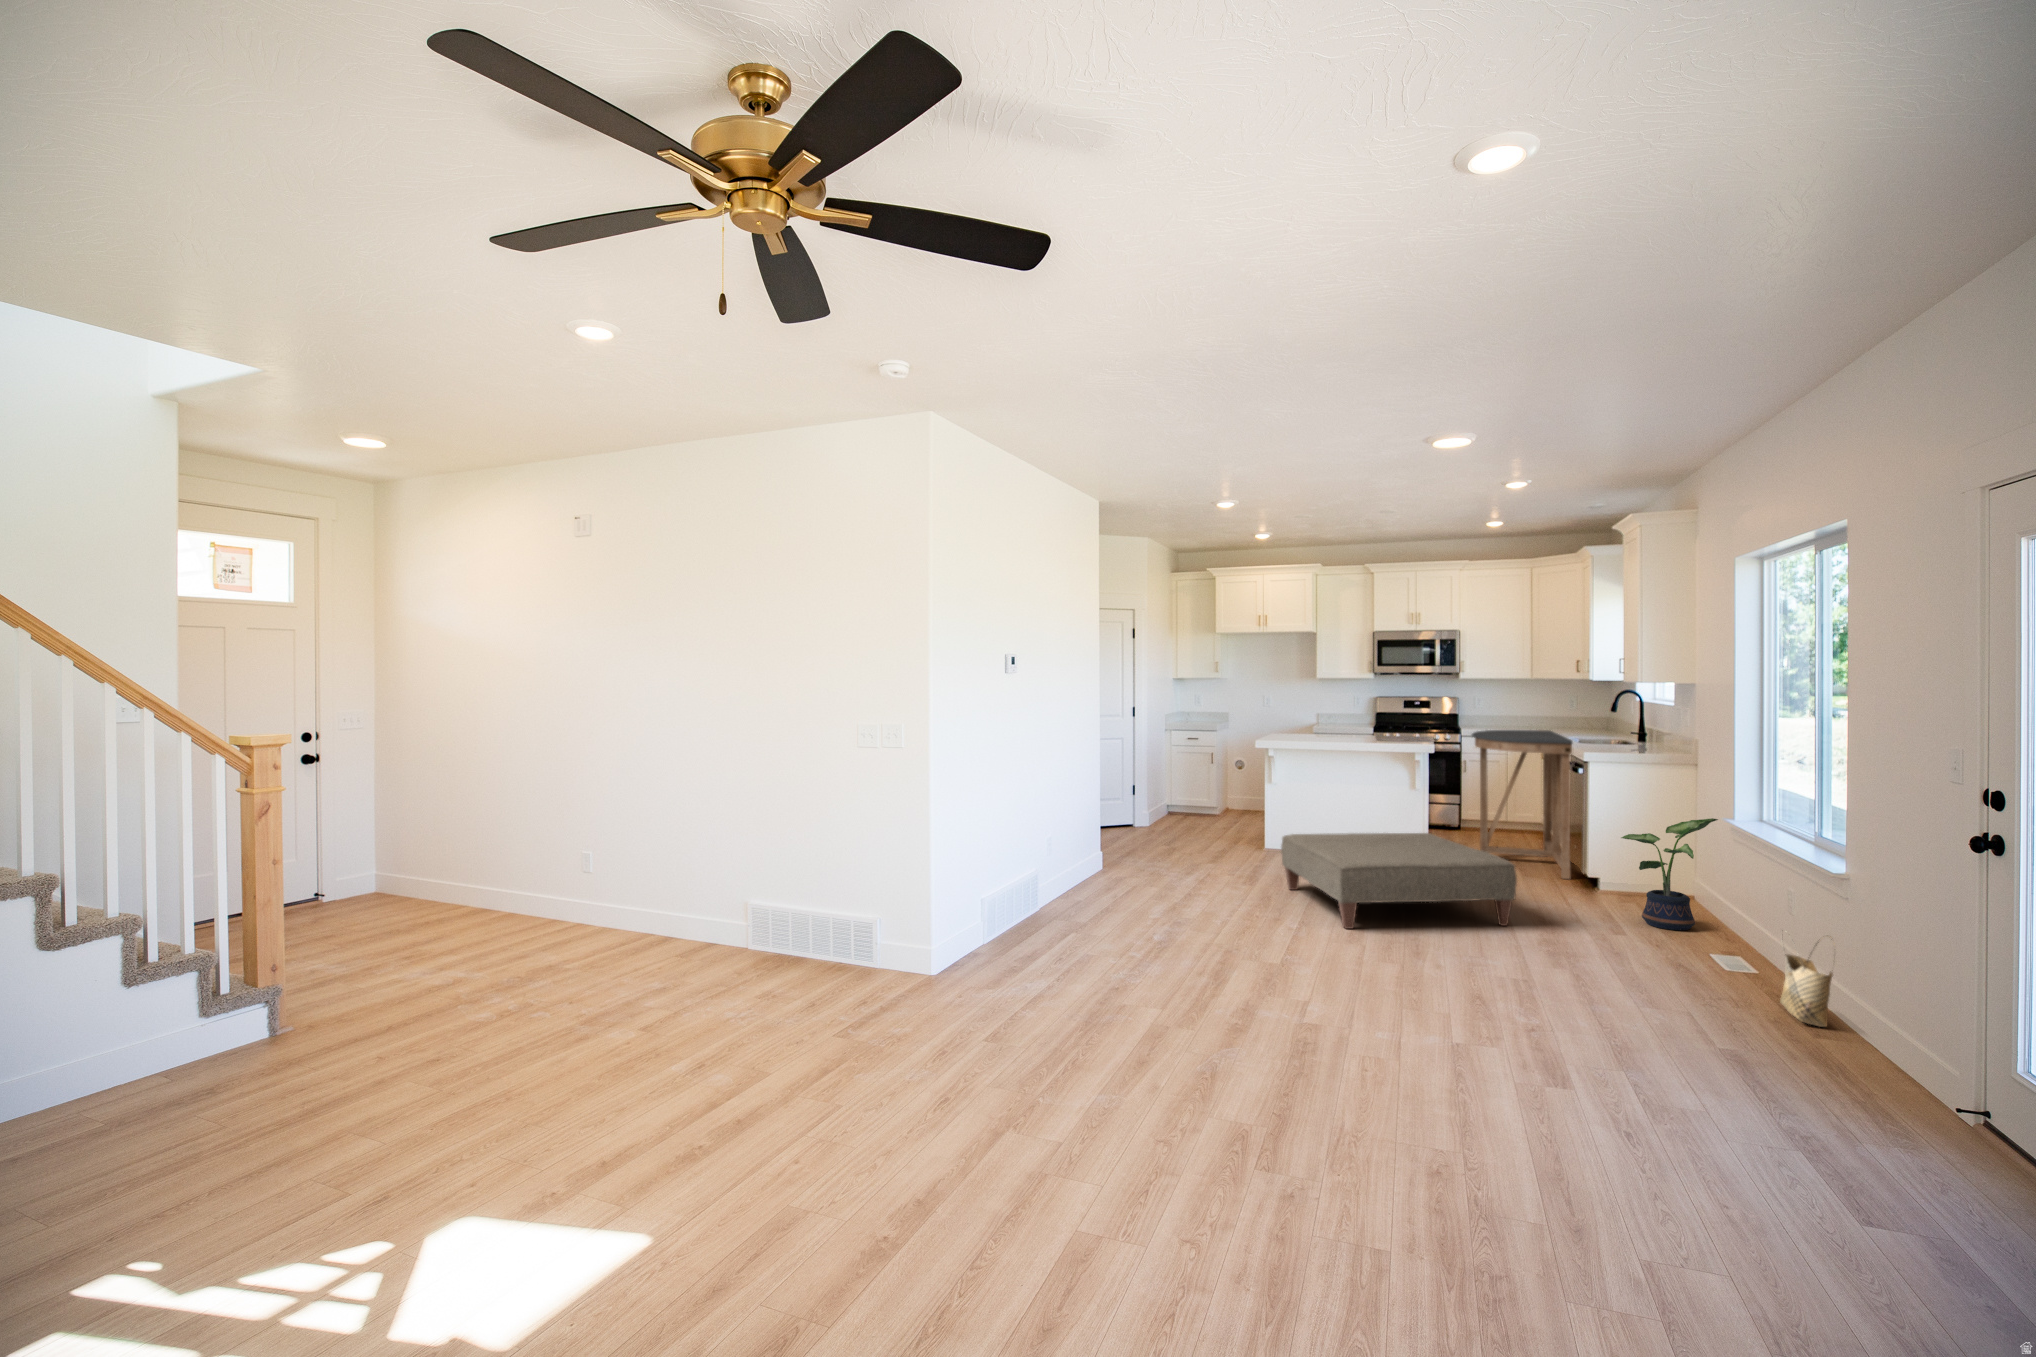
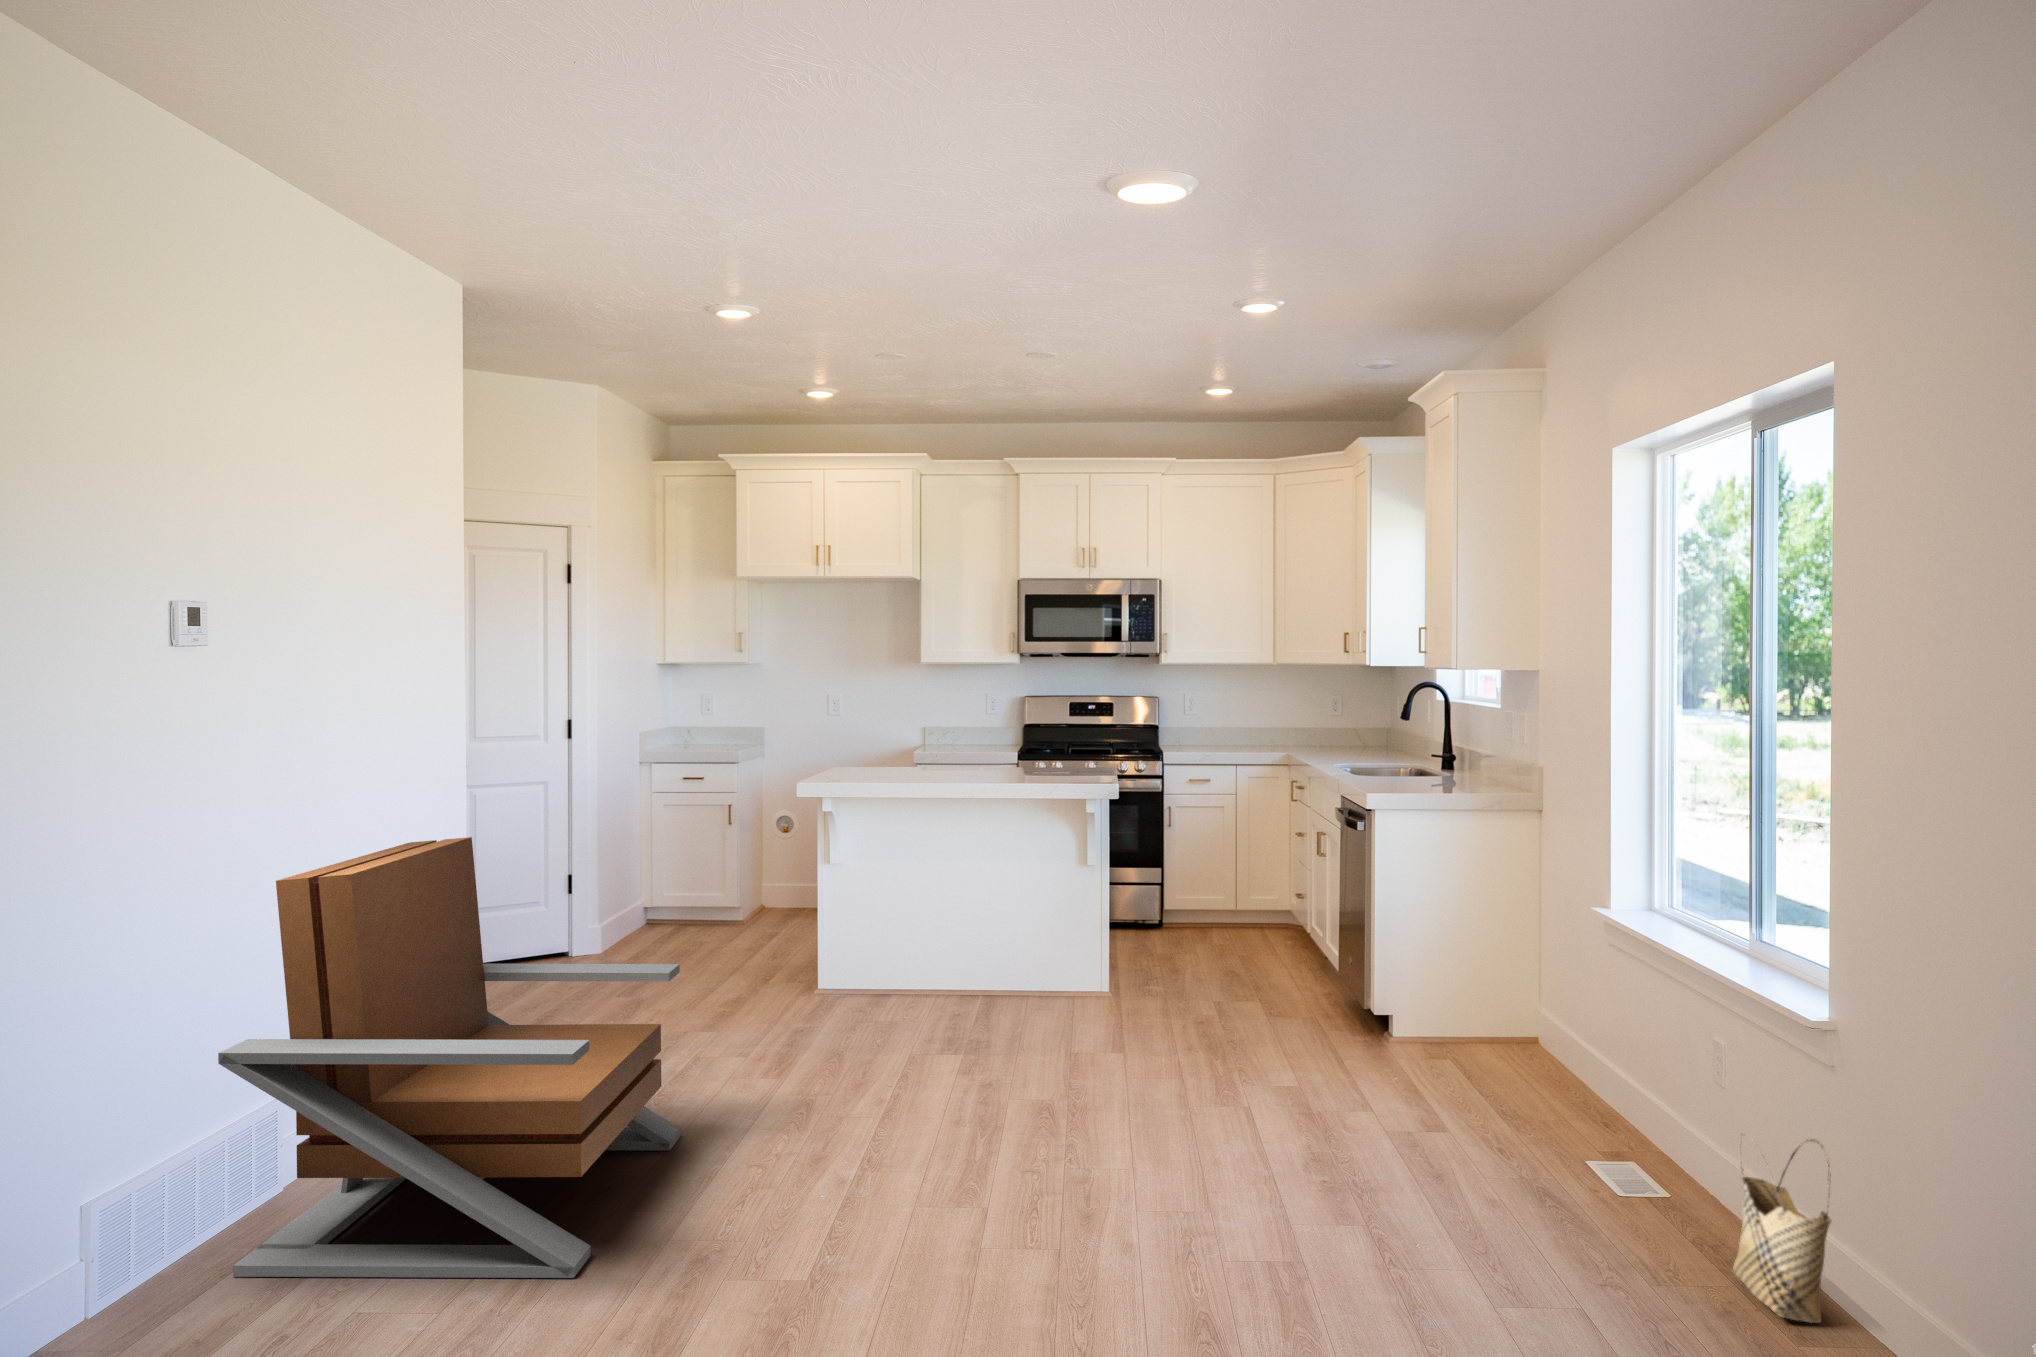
console table: present [1472,730,1573,879] -> none [1183,752,1348,1019]
lounge chair: none [1042,760,1212,942] -> present [218,837,680,1278]
potted plant: present [1621,818,1718,930] -> none [1436,905,1583,1114]
ottoman: present [1281,833,1517,929] -> none [835,954,1272,1186]

